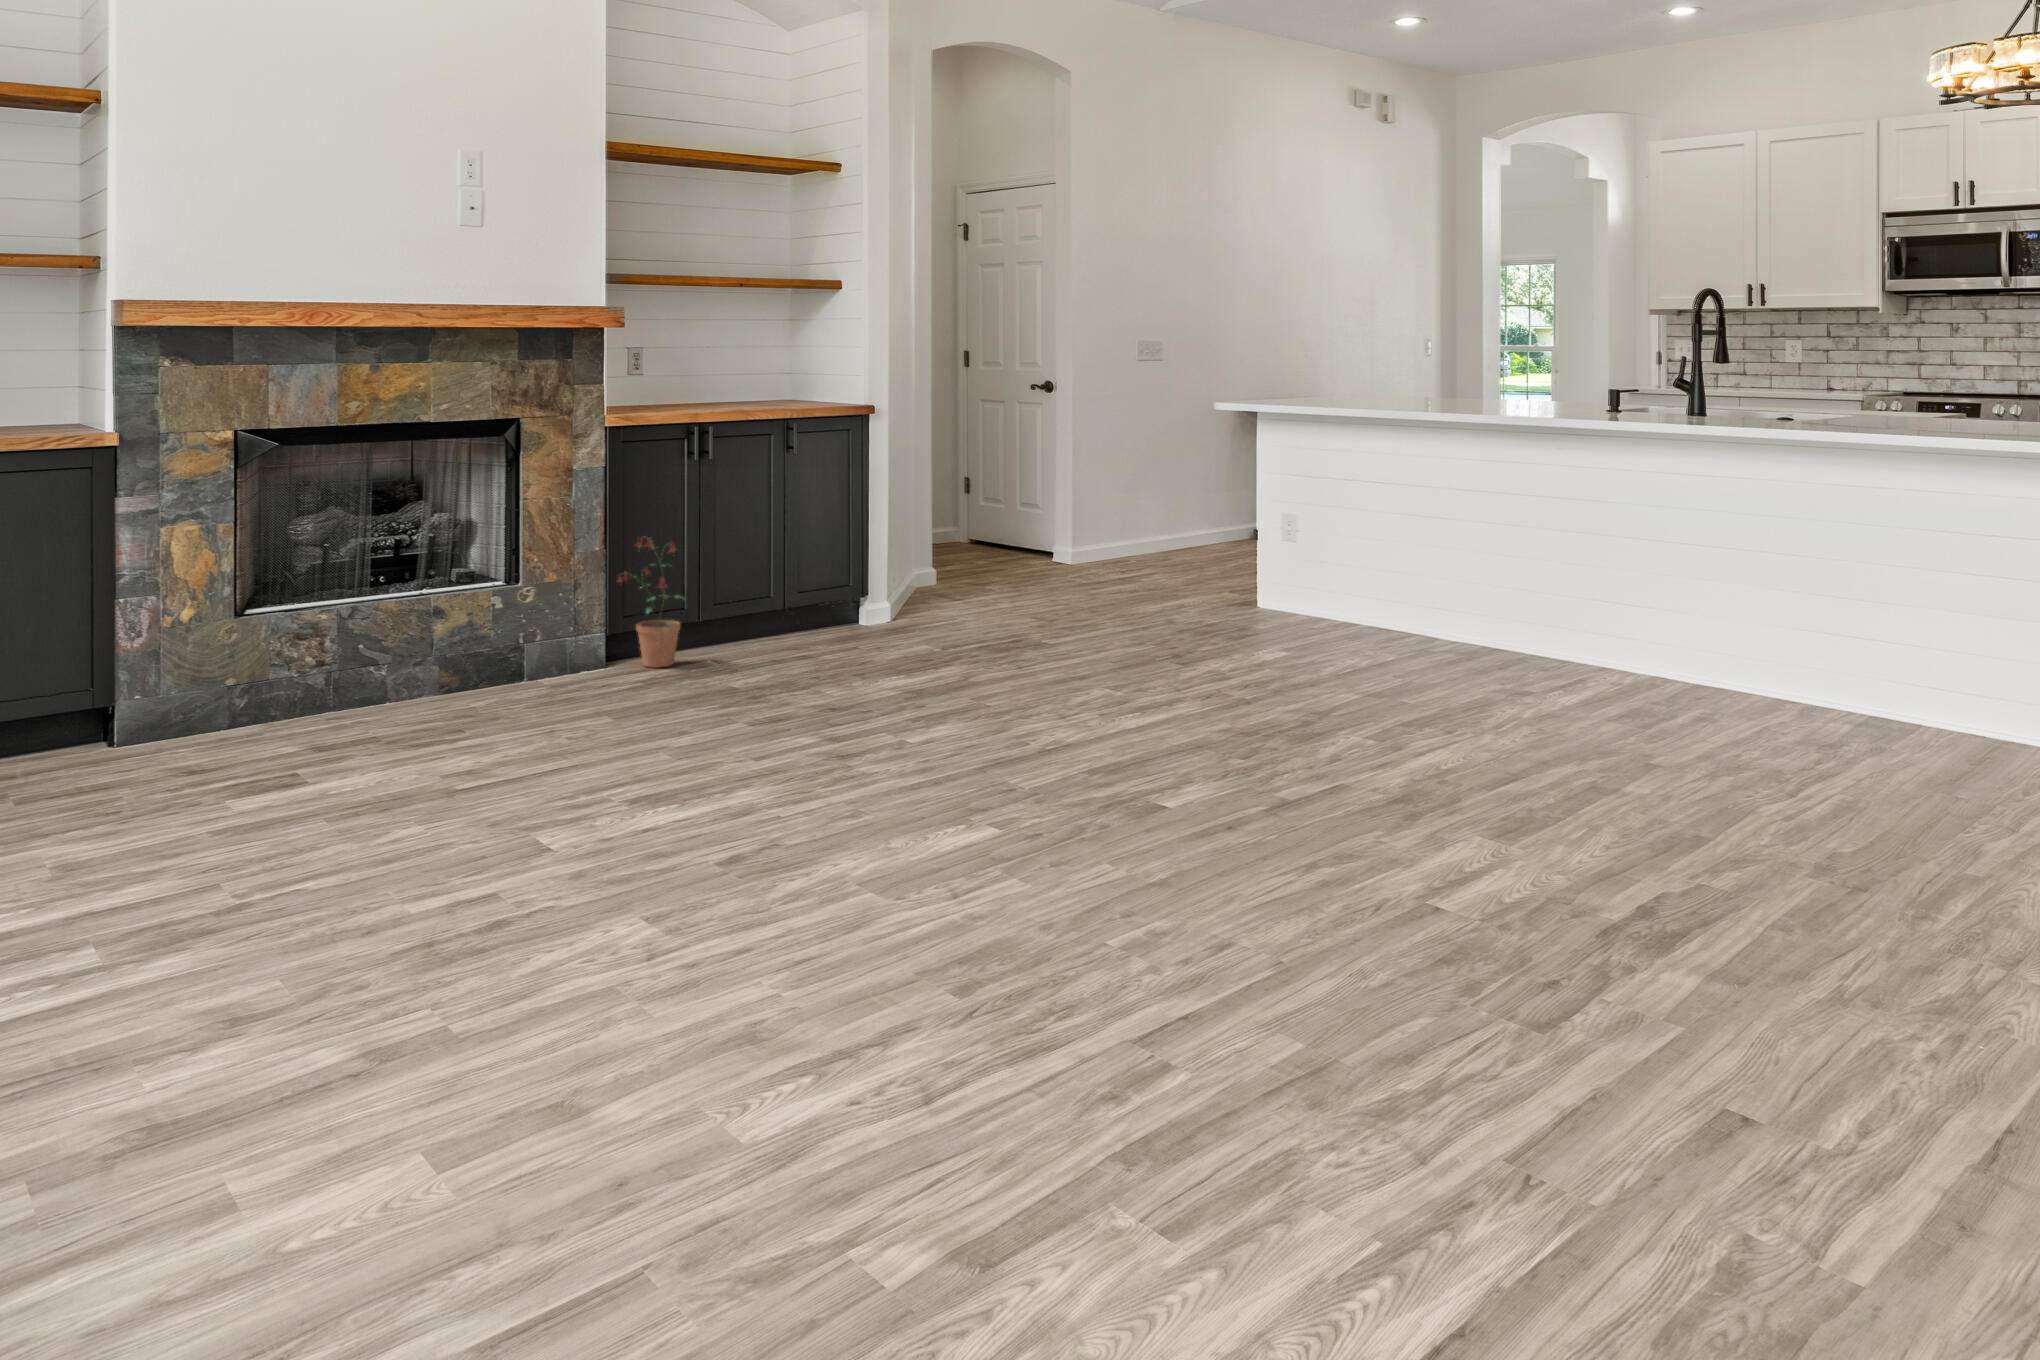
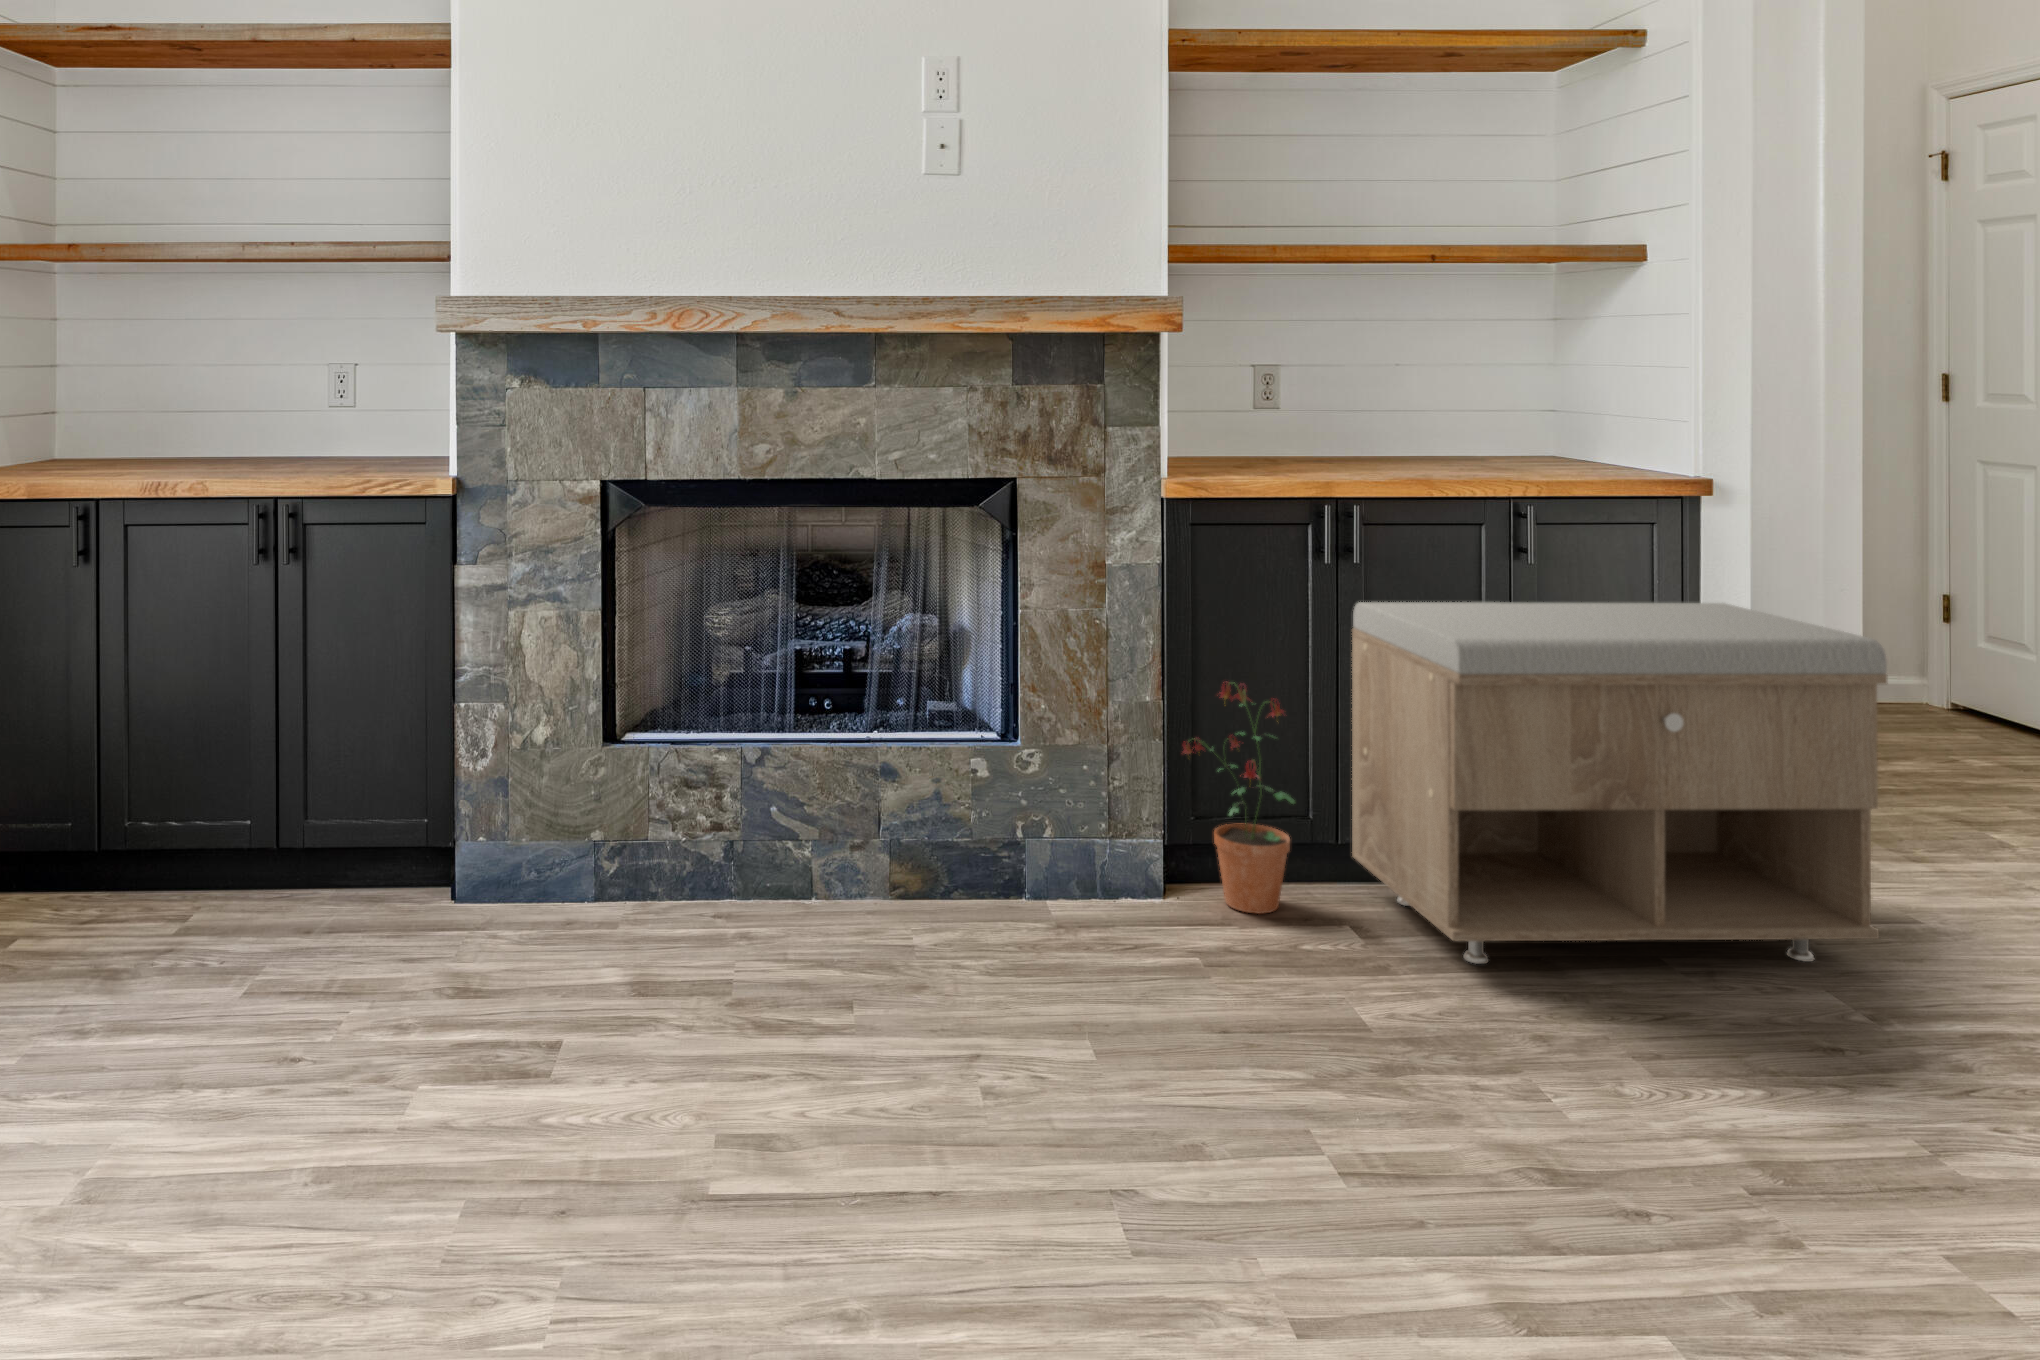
storage bench: none [706,473,954,665] -> present [1352,602,1887,964]

